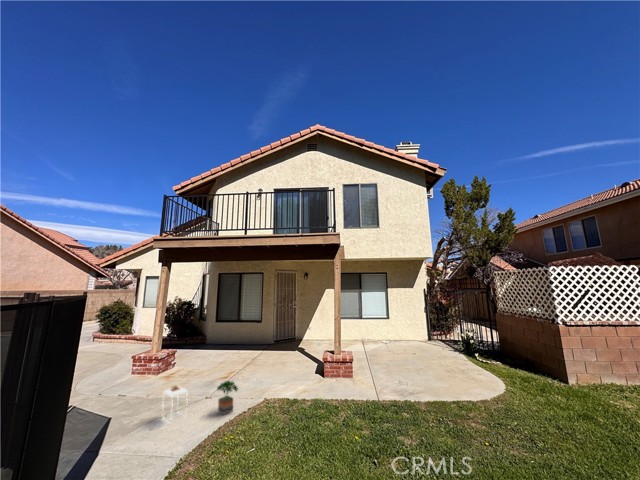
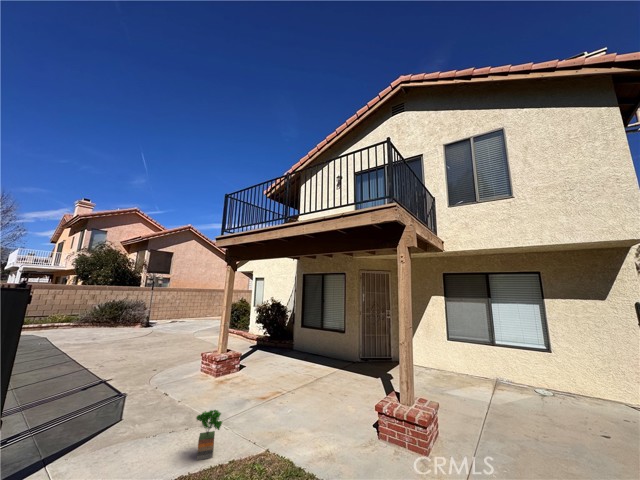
side table: present [164,386,187,397] -> none [143,401,173,449]

